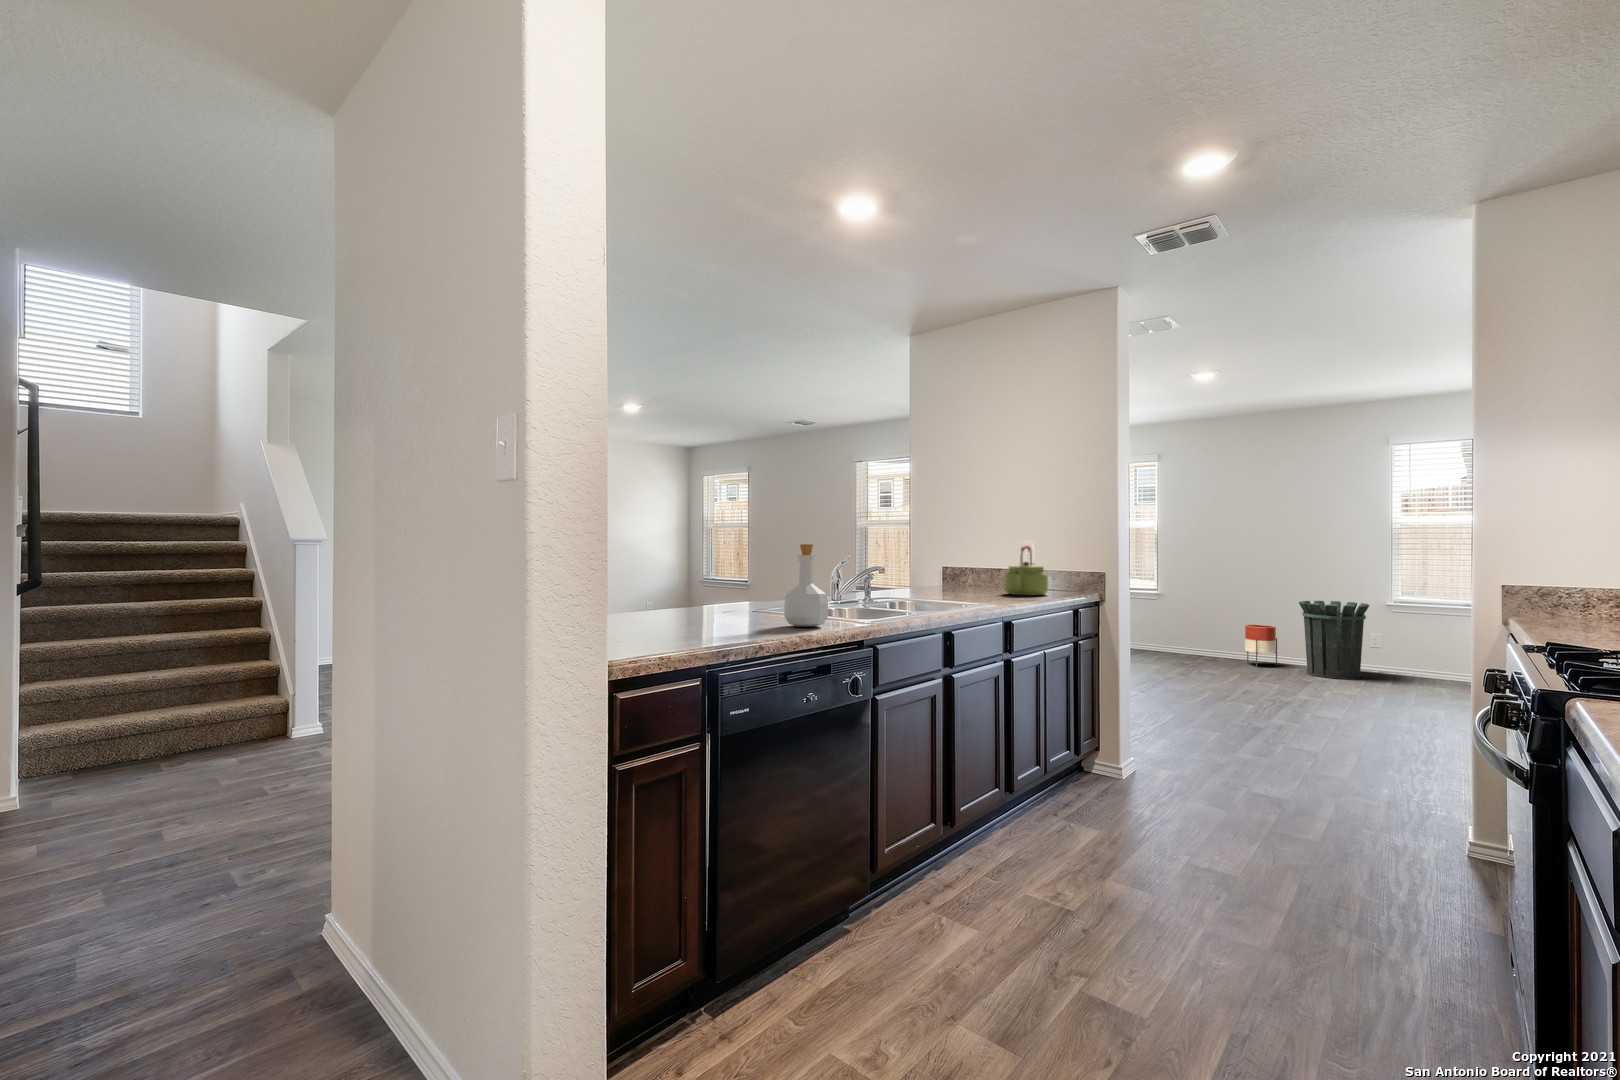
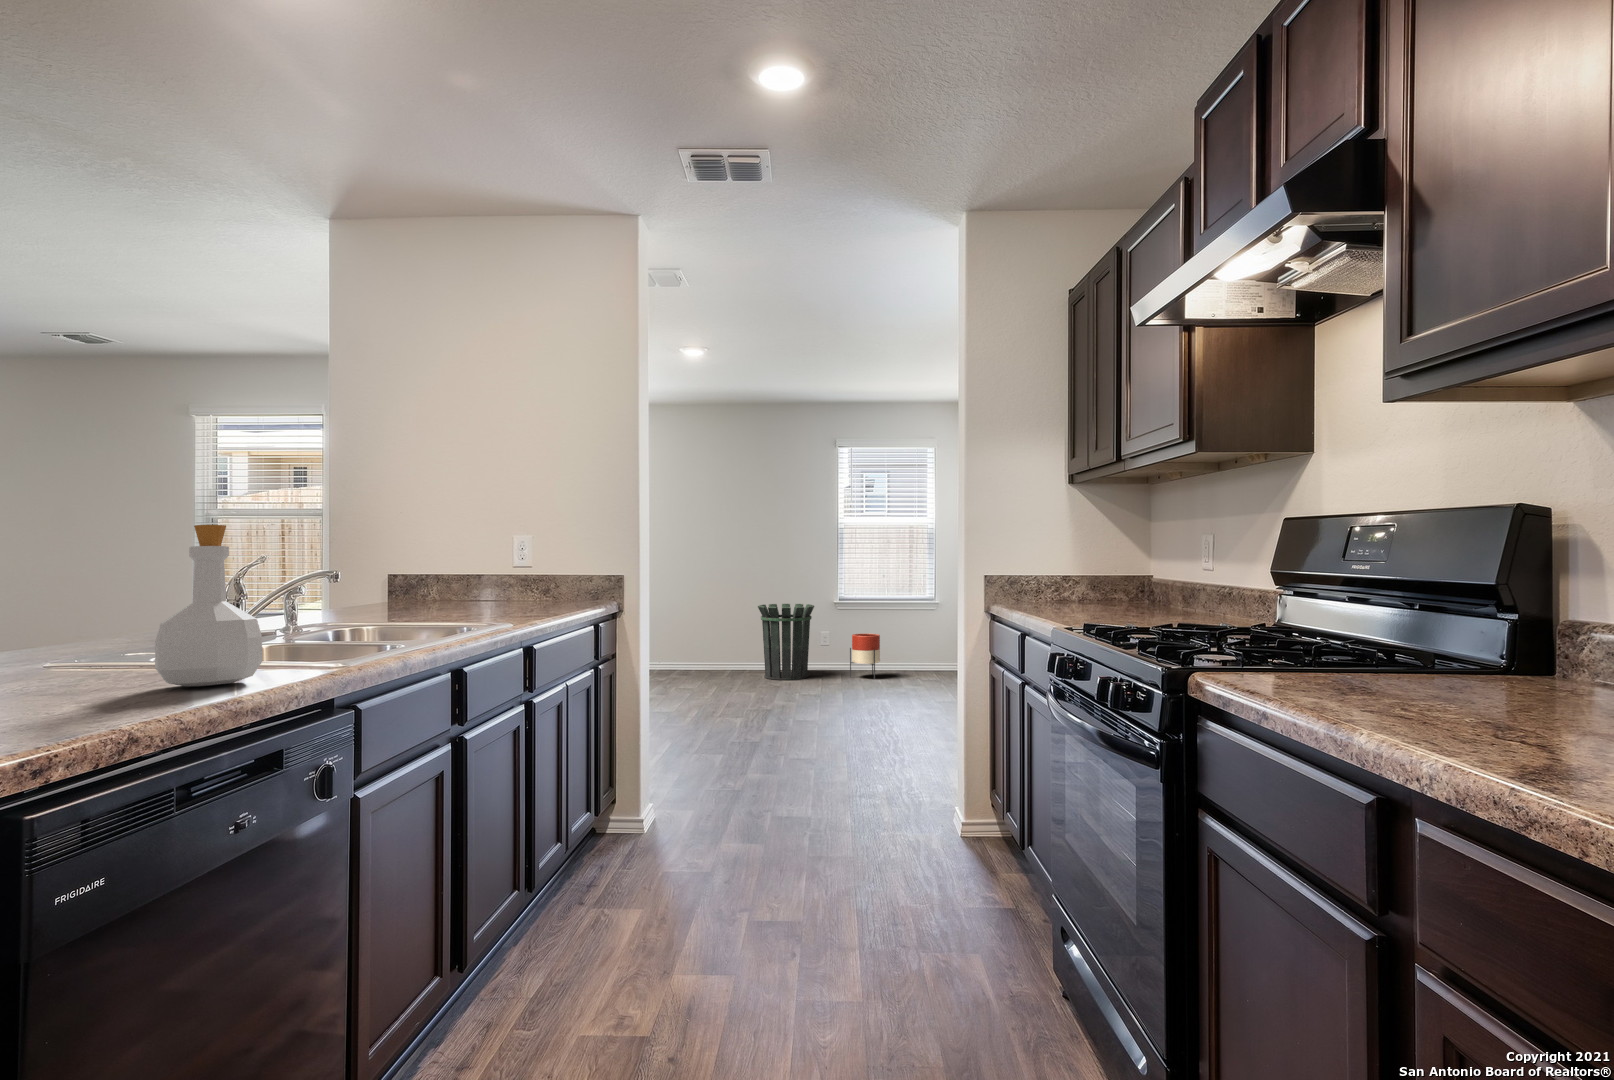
kettle: present [1005,546,1048,595] -> none [491,544,550,611]
planter: present [1245,624,1277,667] -> present [850,634,880,679]

